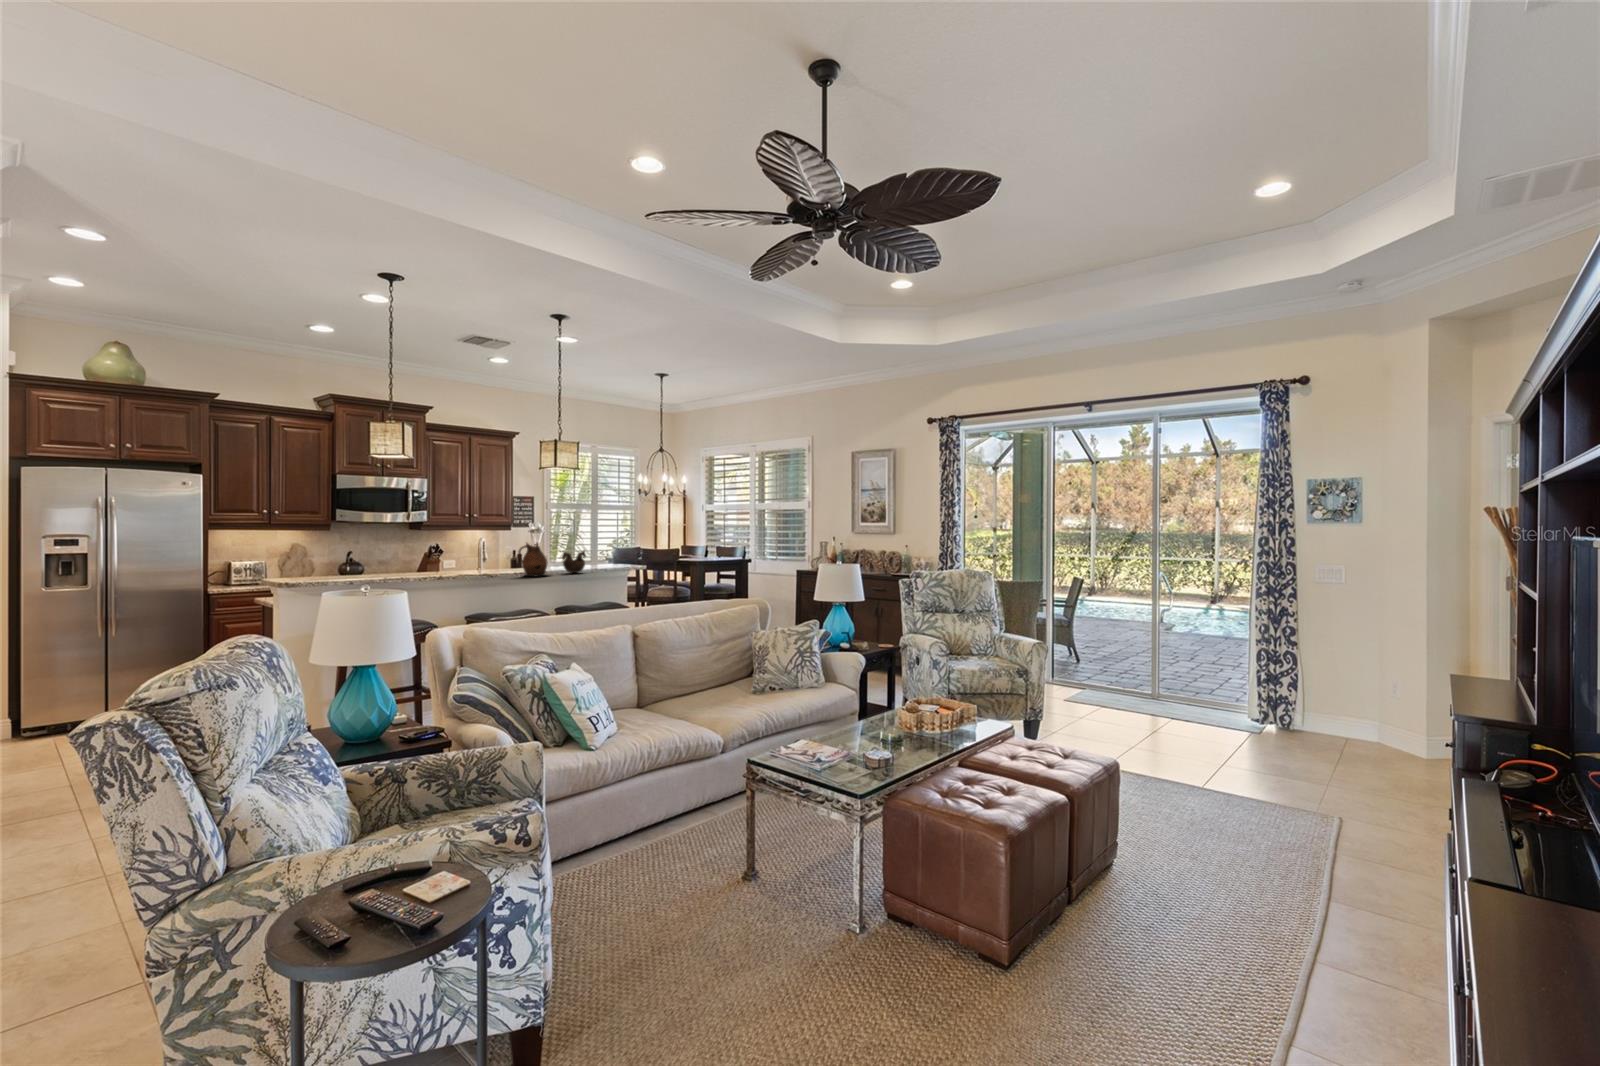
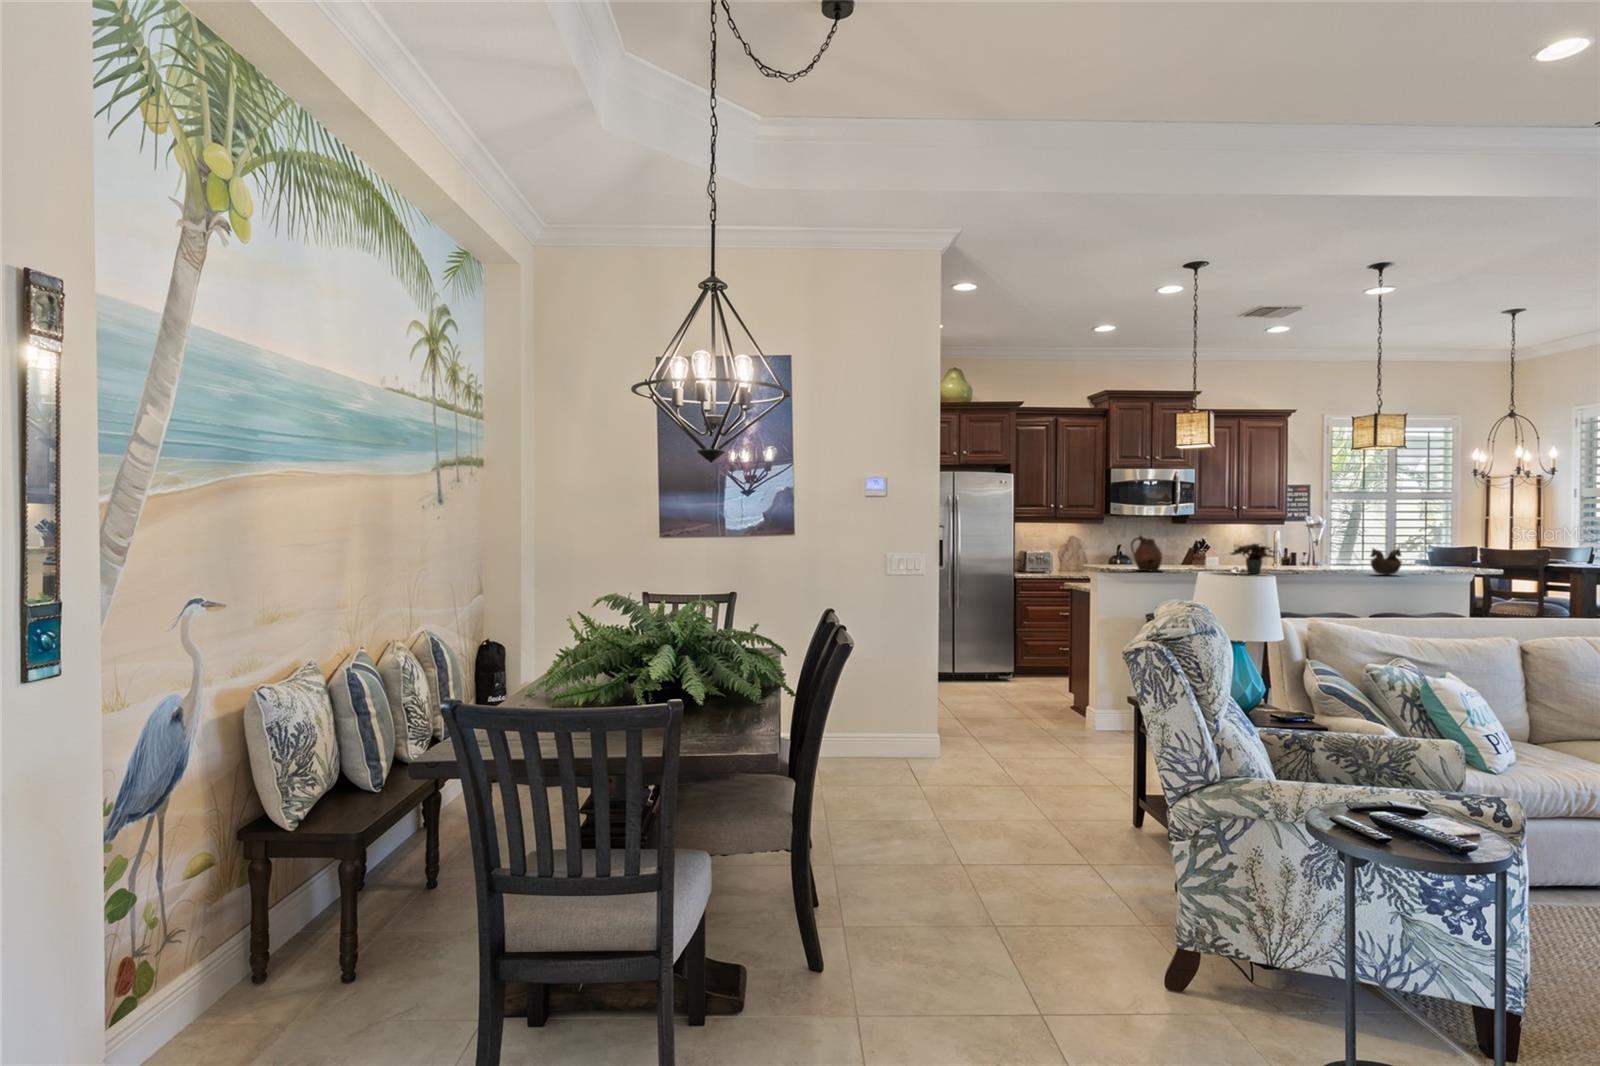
ceramic pitcher: present [518,543,548,577] -> present [1131,535,1163,571]
potted plant: none [436,550,486,580] -> present [1231,543,1274,574]

